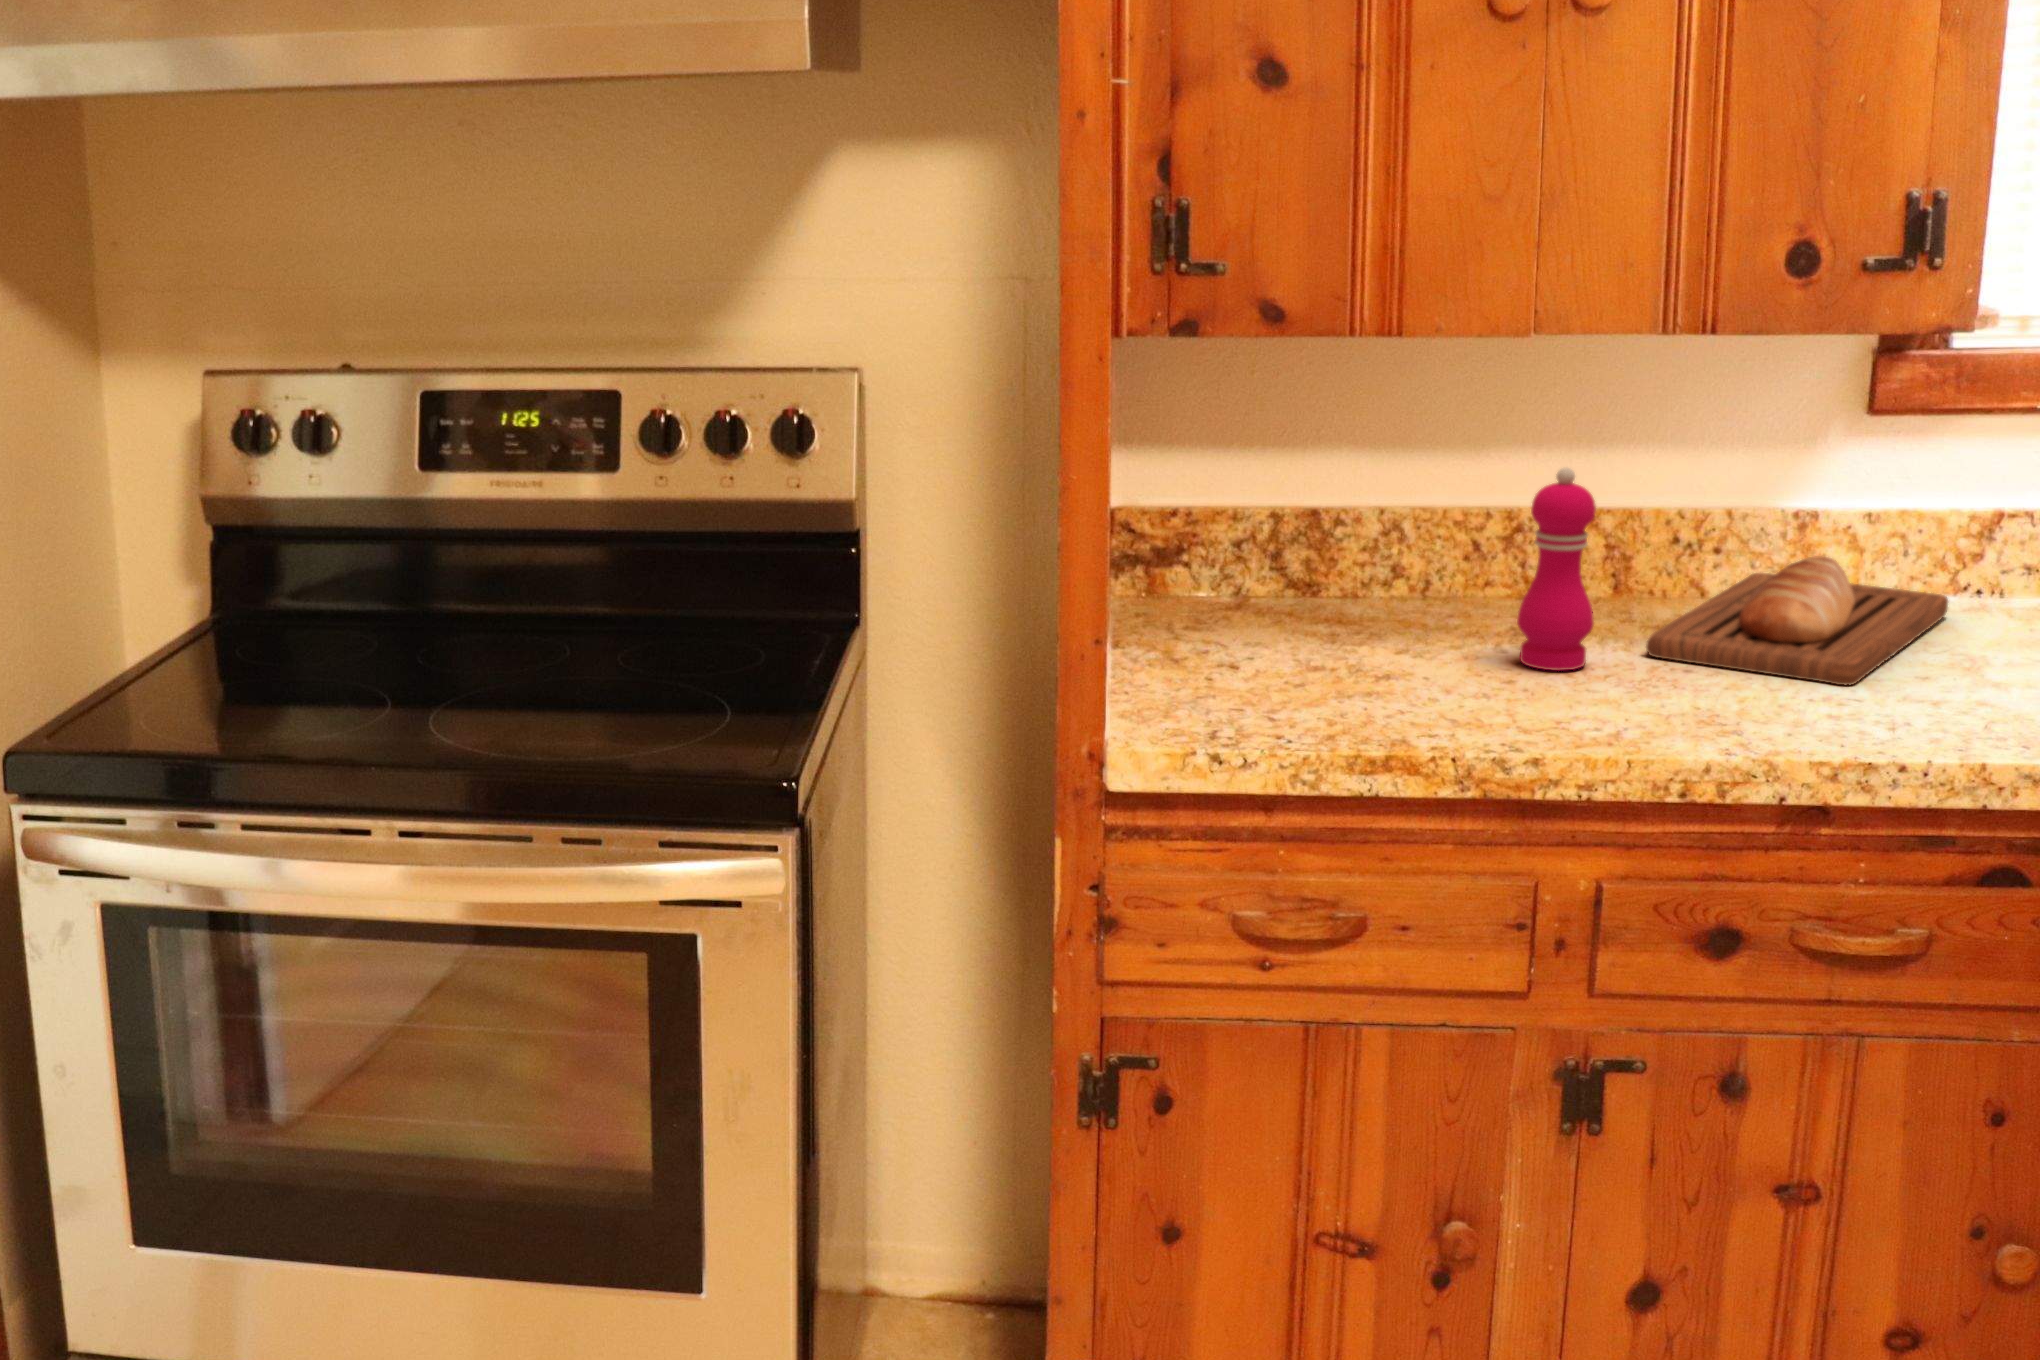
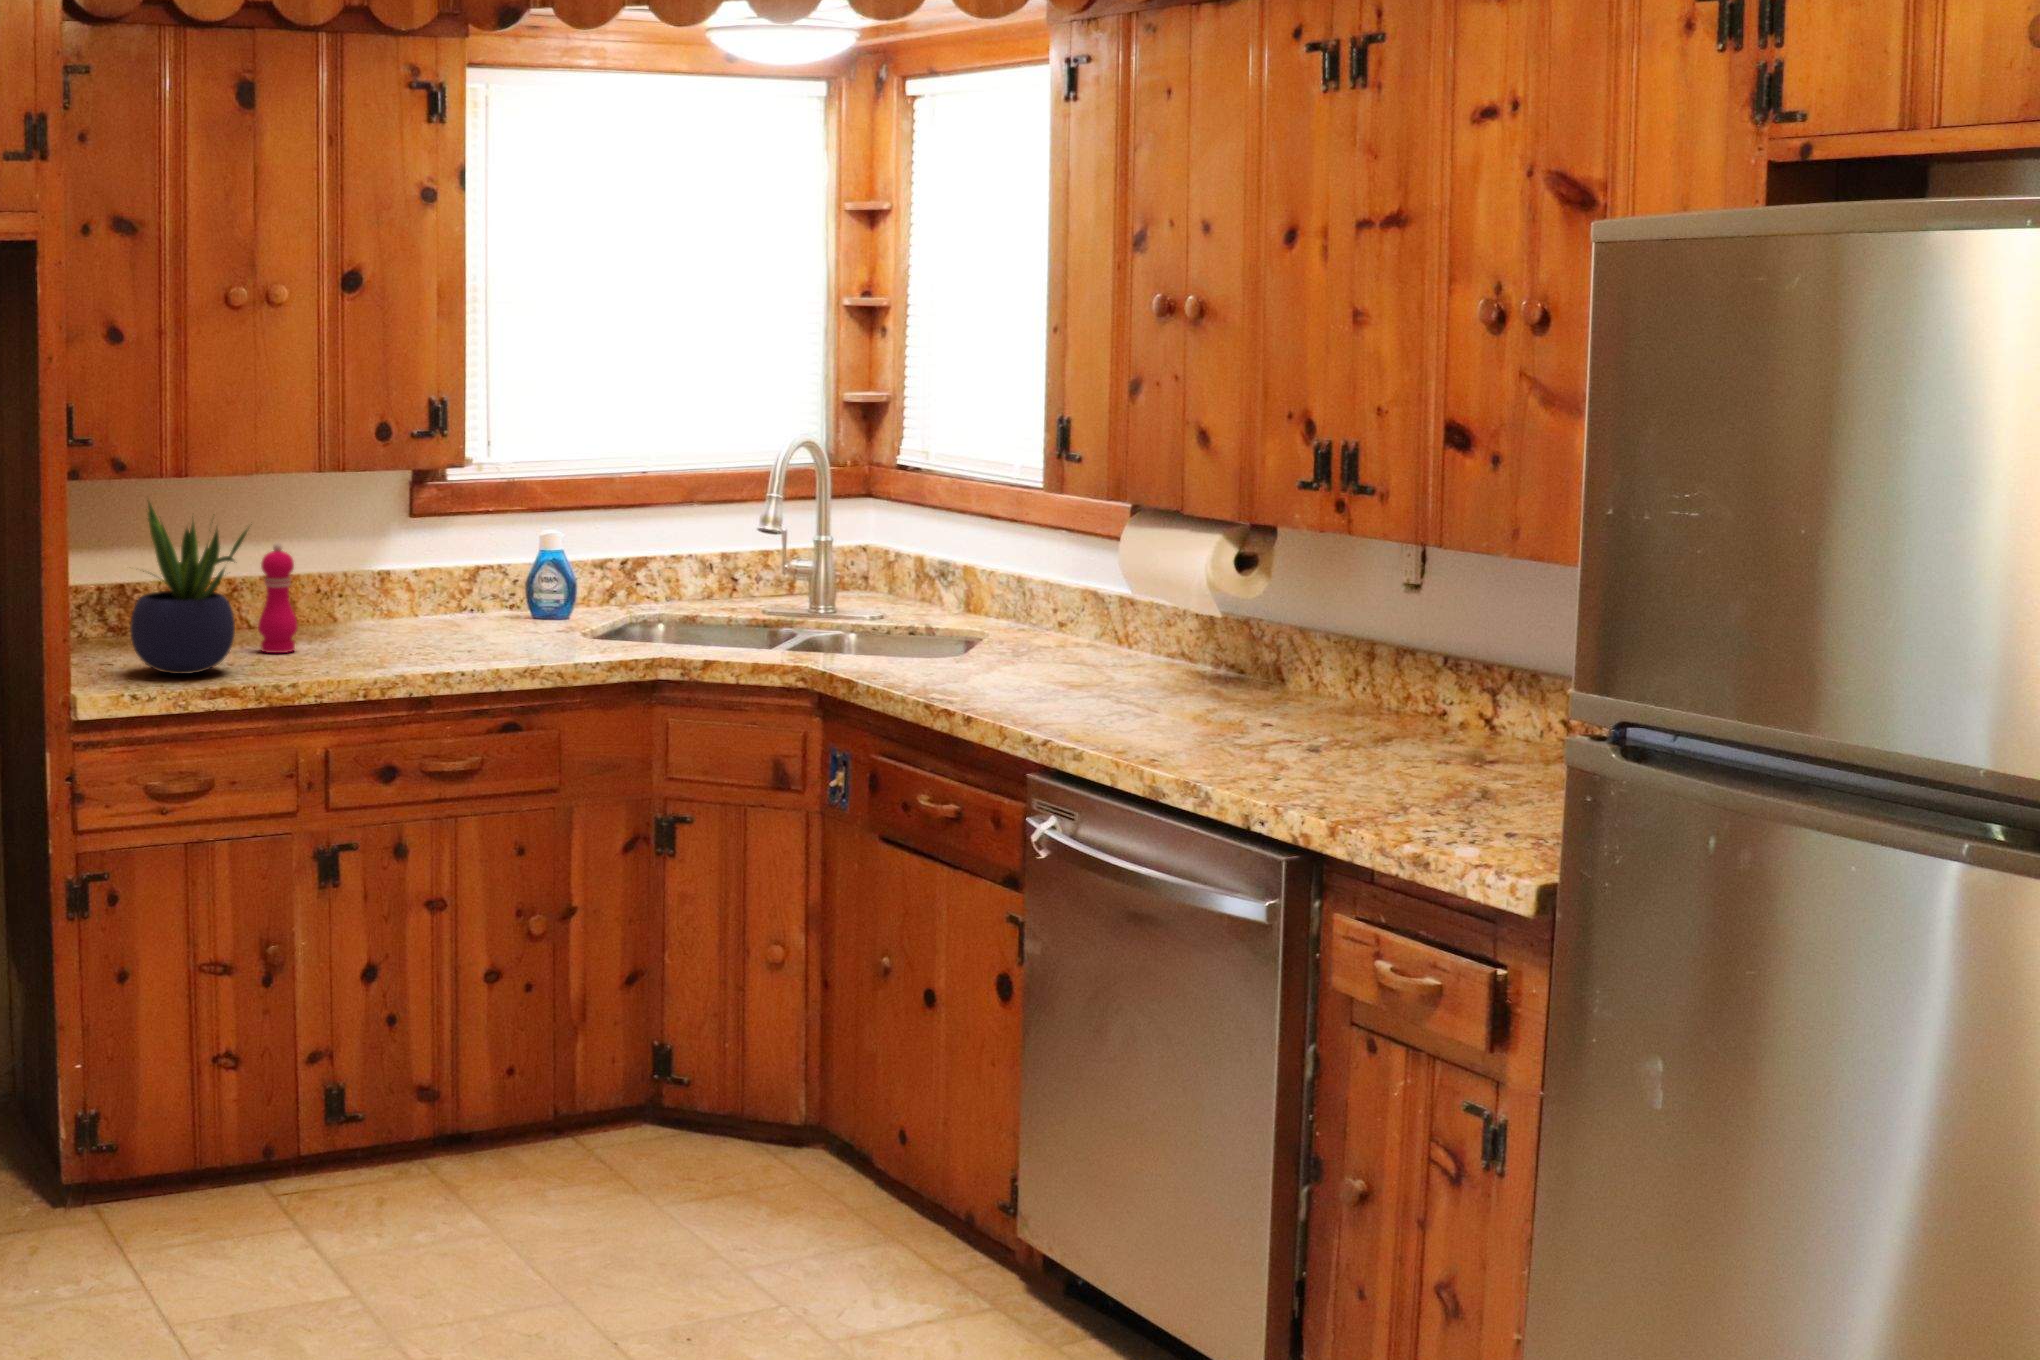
potted plant: none [1244,380,1492,711] -> present [130,503,248,674]
bread loaf: present [1646,556,1948,685] -> none [322,594,455,648]

